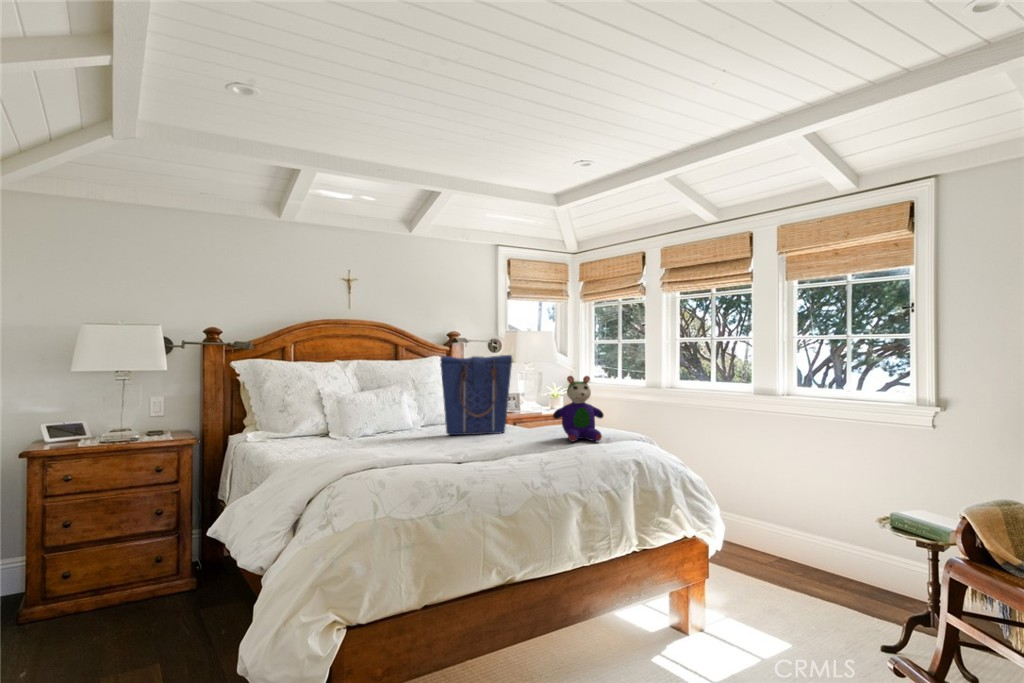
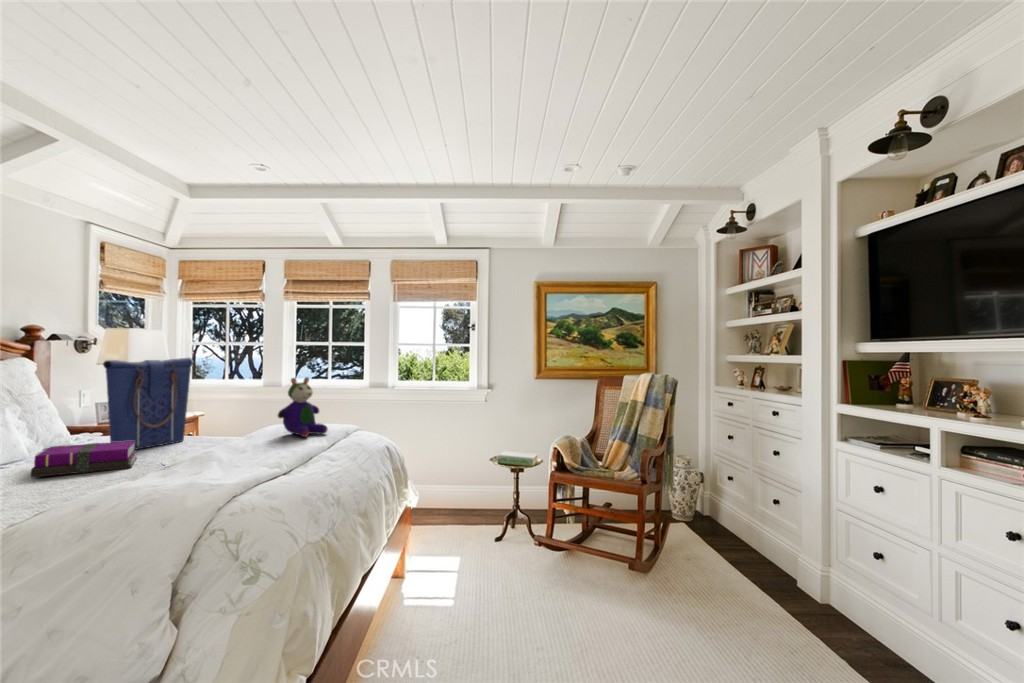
notebook: none [371,423,447,448] -> present [31,441,137,477]

